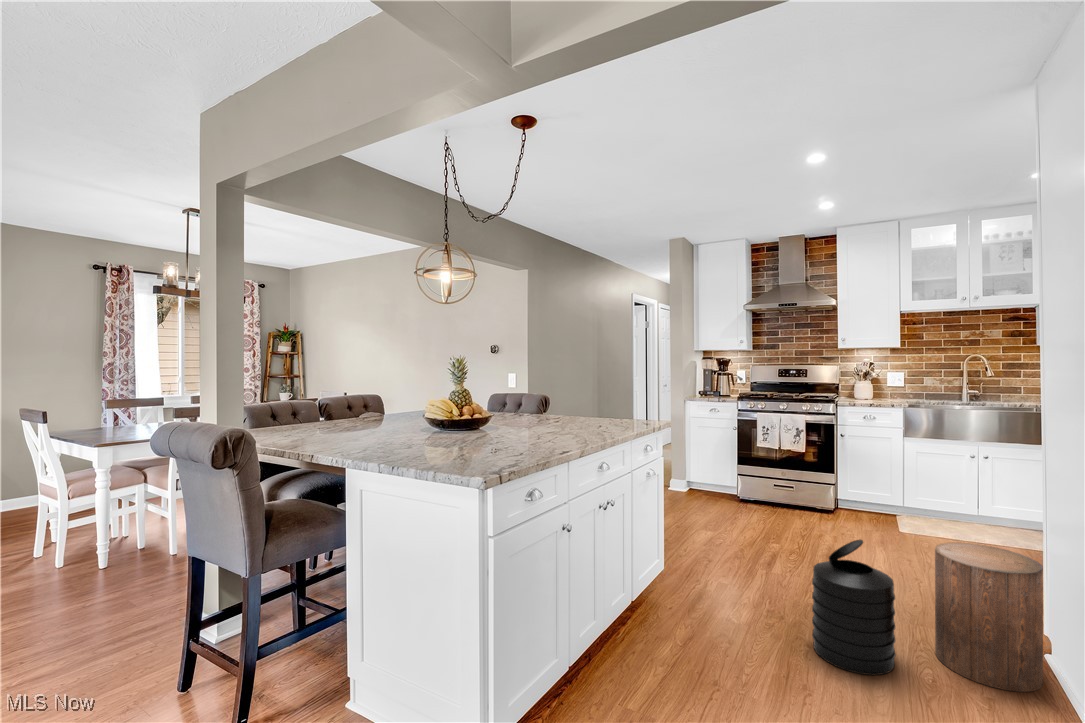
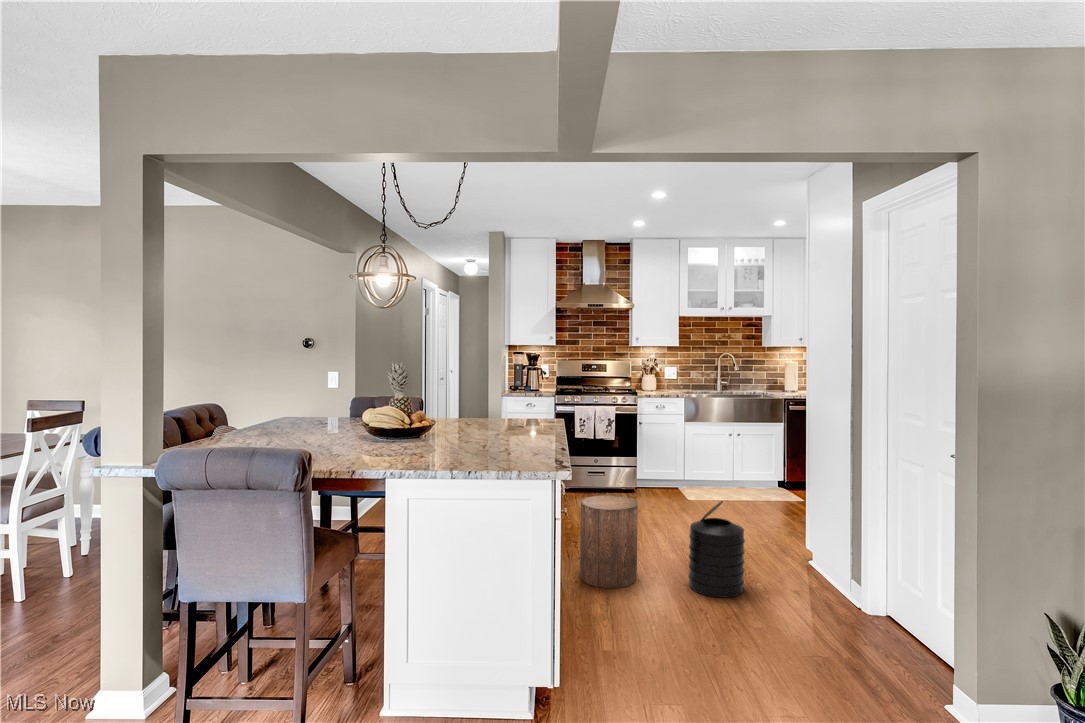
stool: present [935,542,1043,692] -> present [580,495,638,588]

